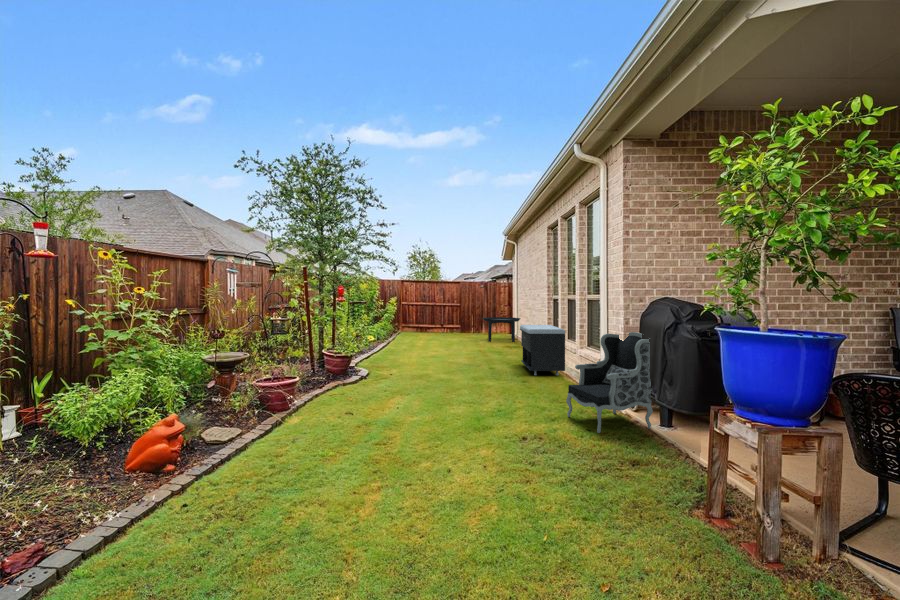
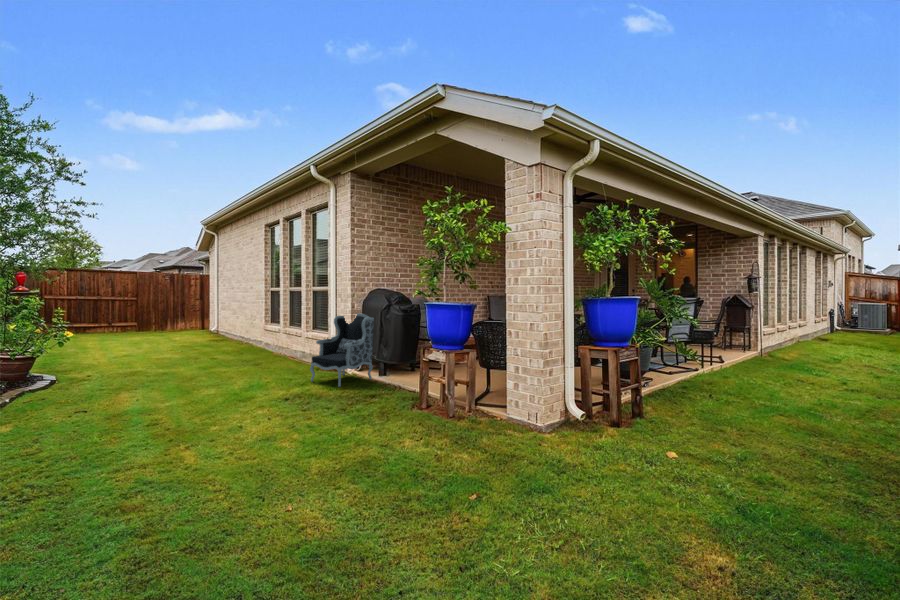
round table: present [483,317,521,342] -> none [178,311,224,337]
storage bench: present [520,325,565,375] -> none [242,314,290,359]

